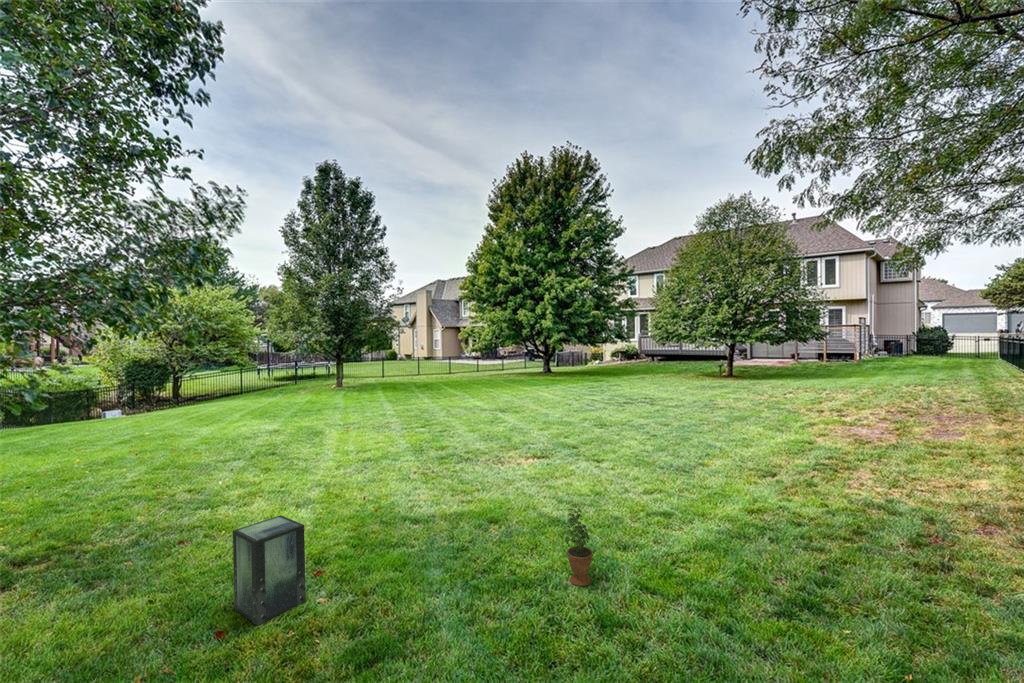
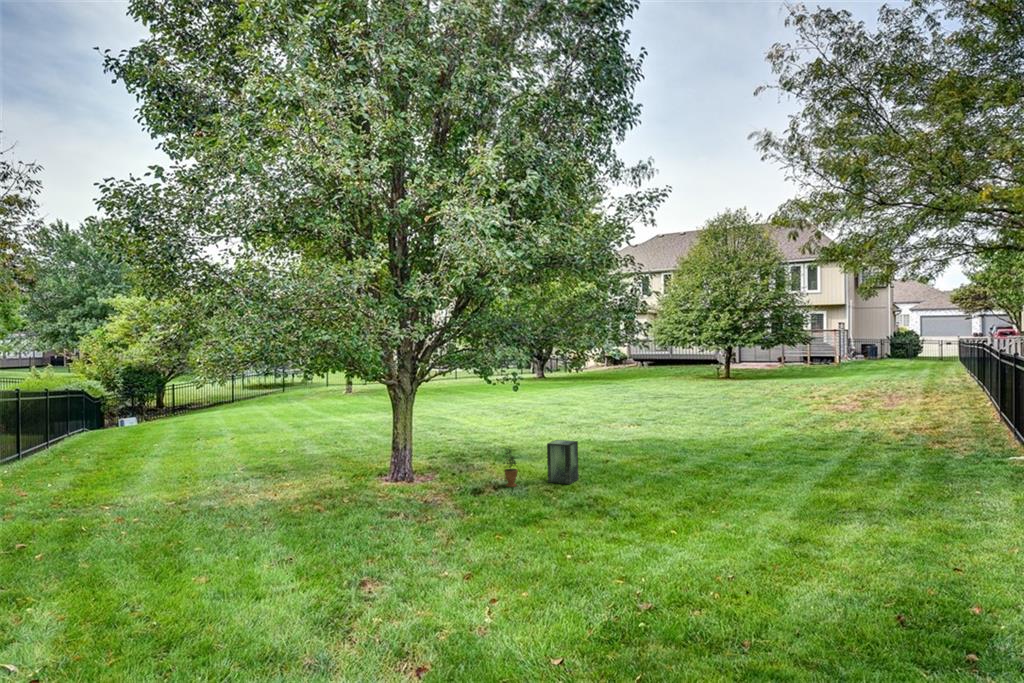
potted plant: present [562,506,593,586] -> present [504,448,518,487]

